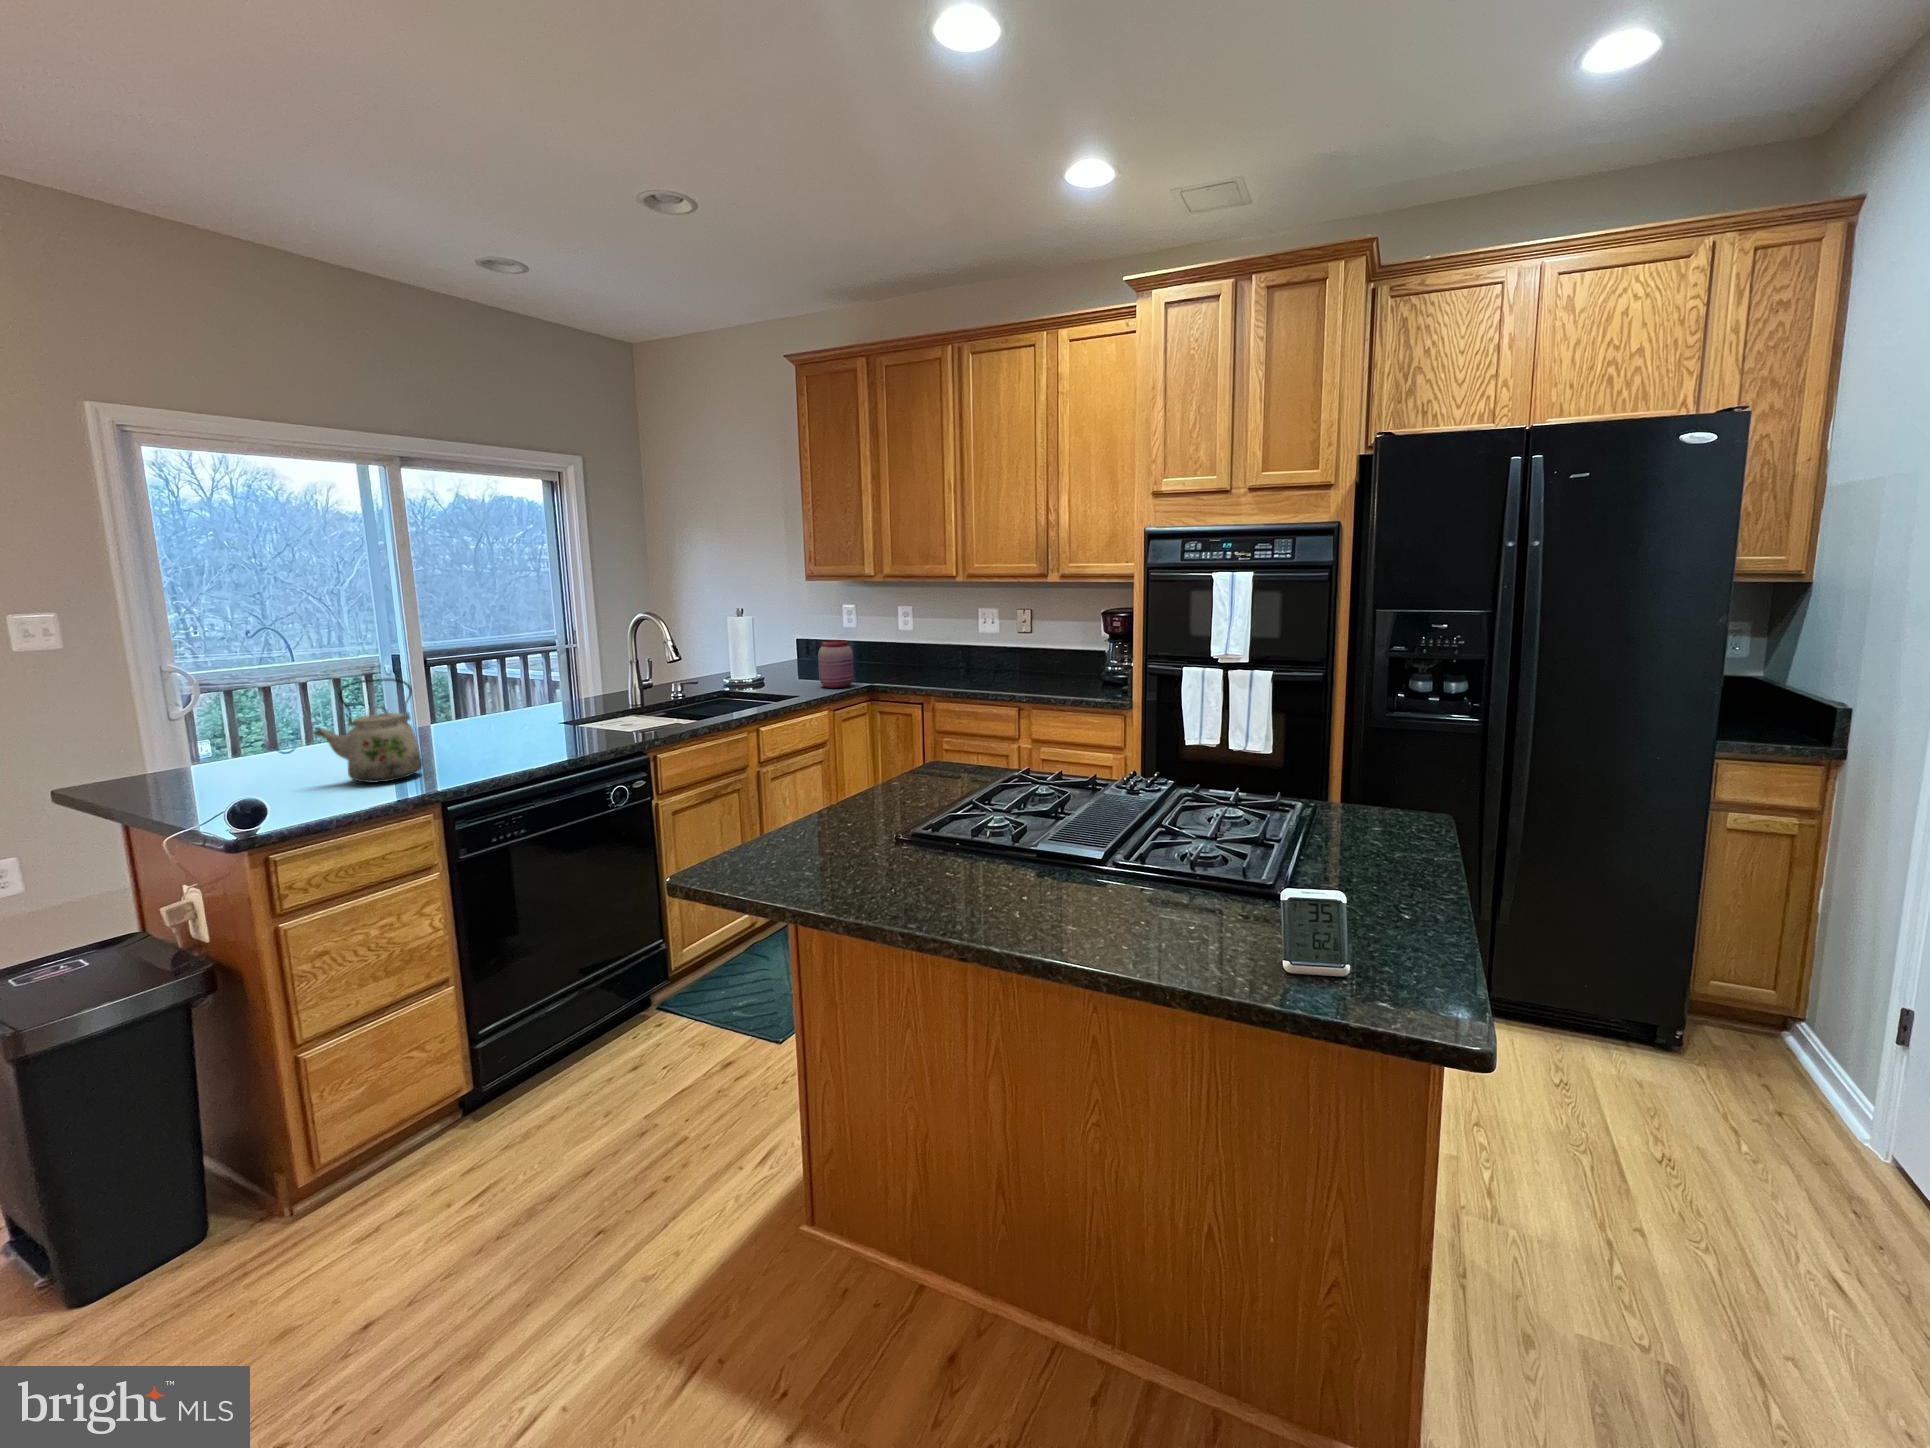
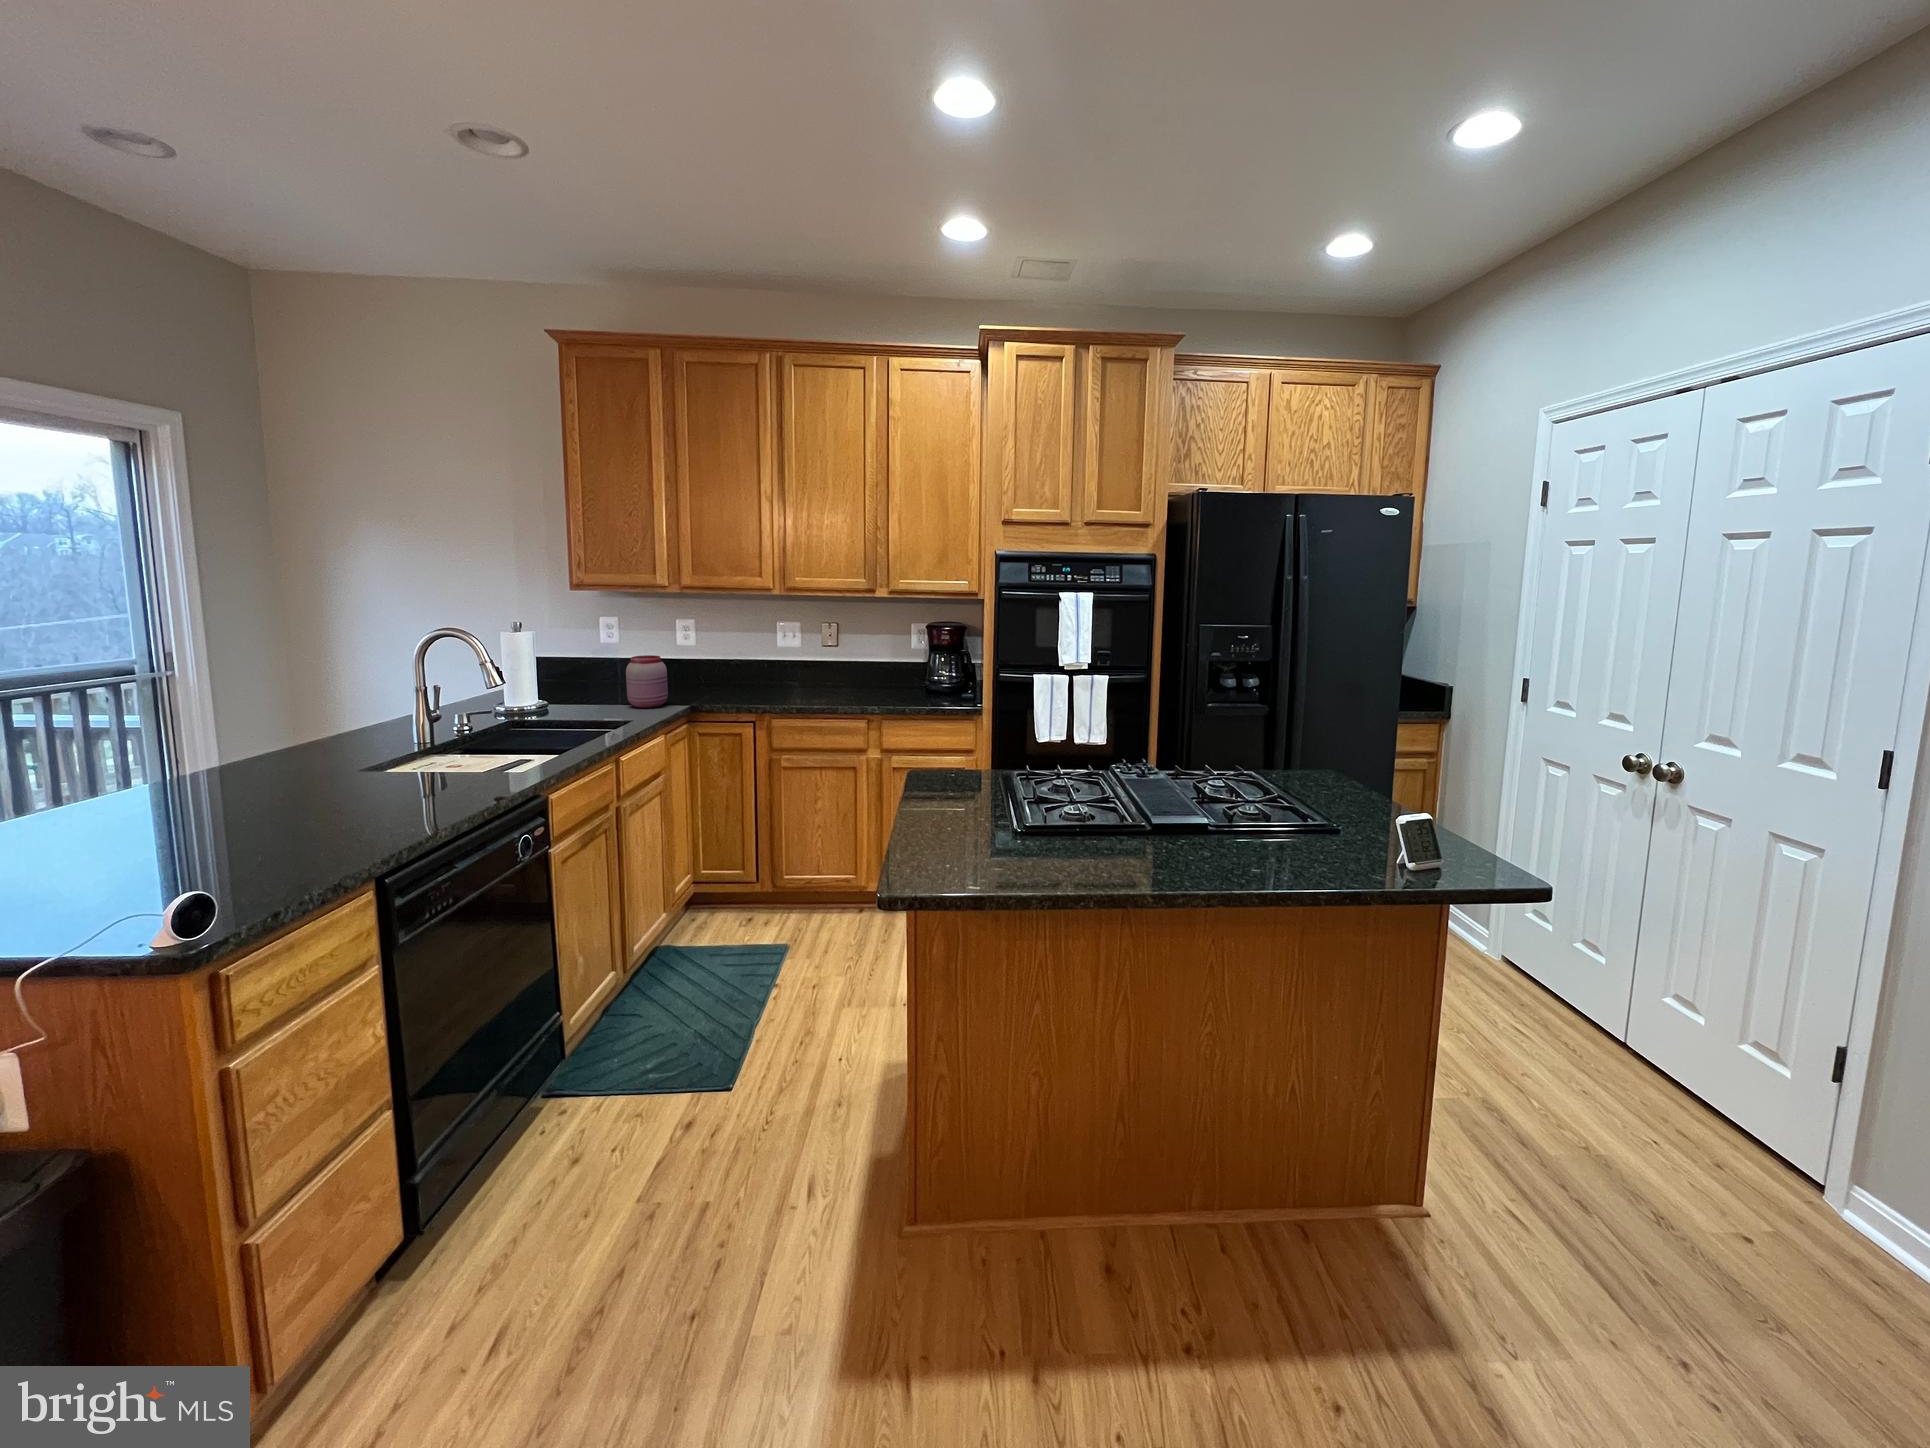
kettle: present [314,678,422,783] -> none [52,729,241,881]

